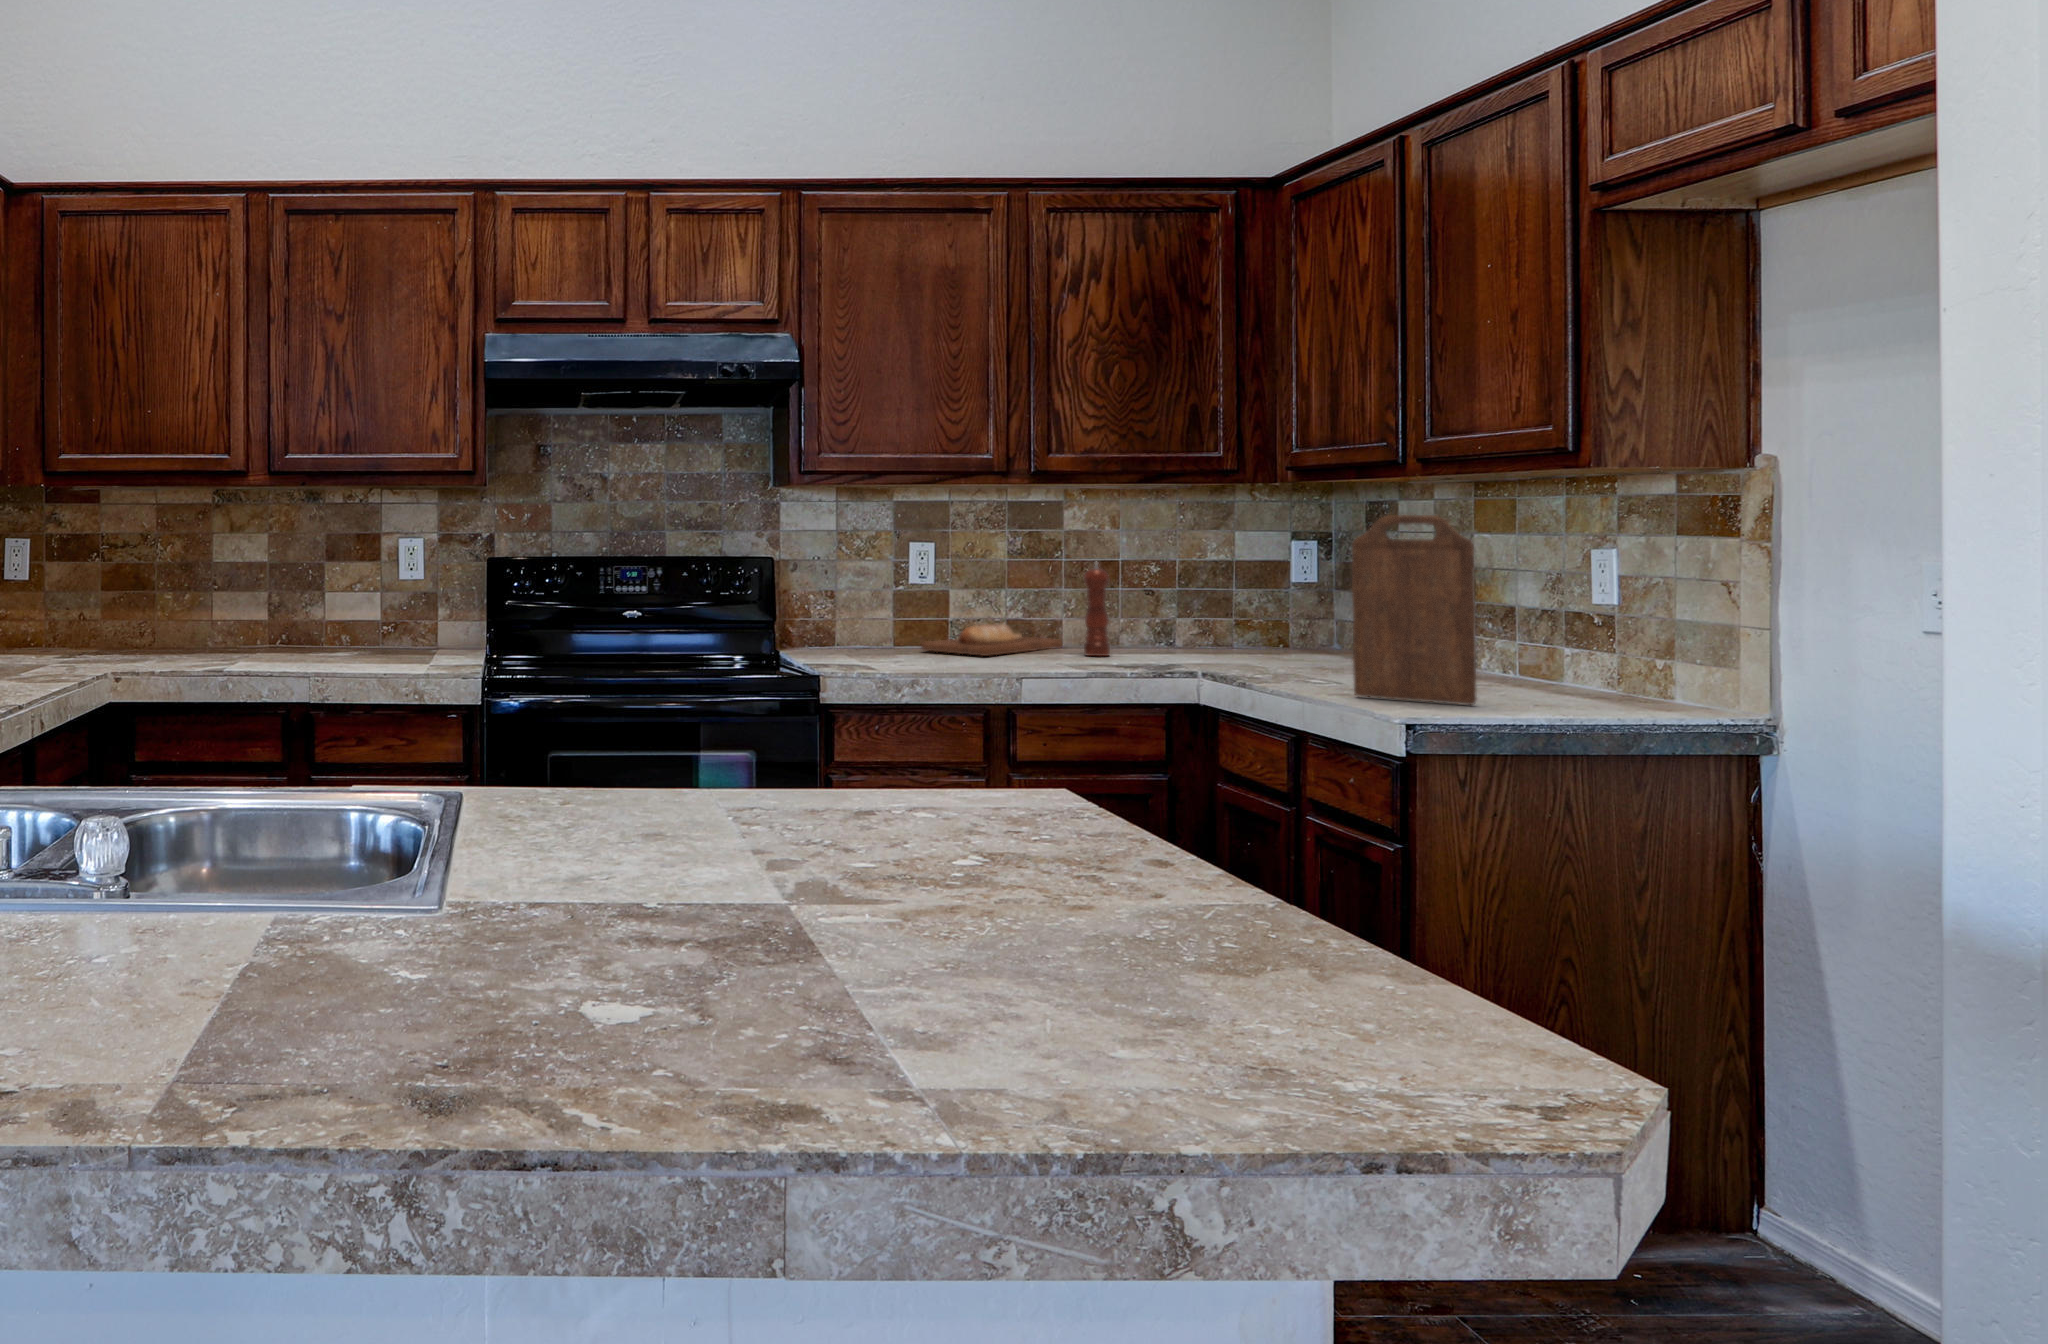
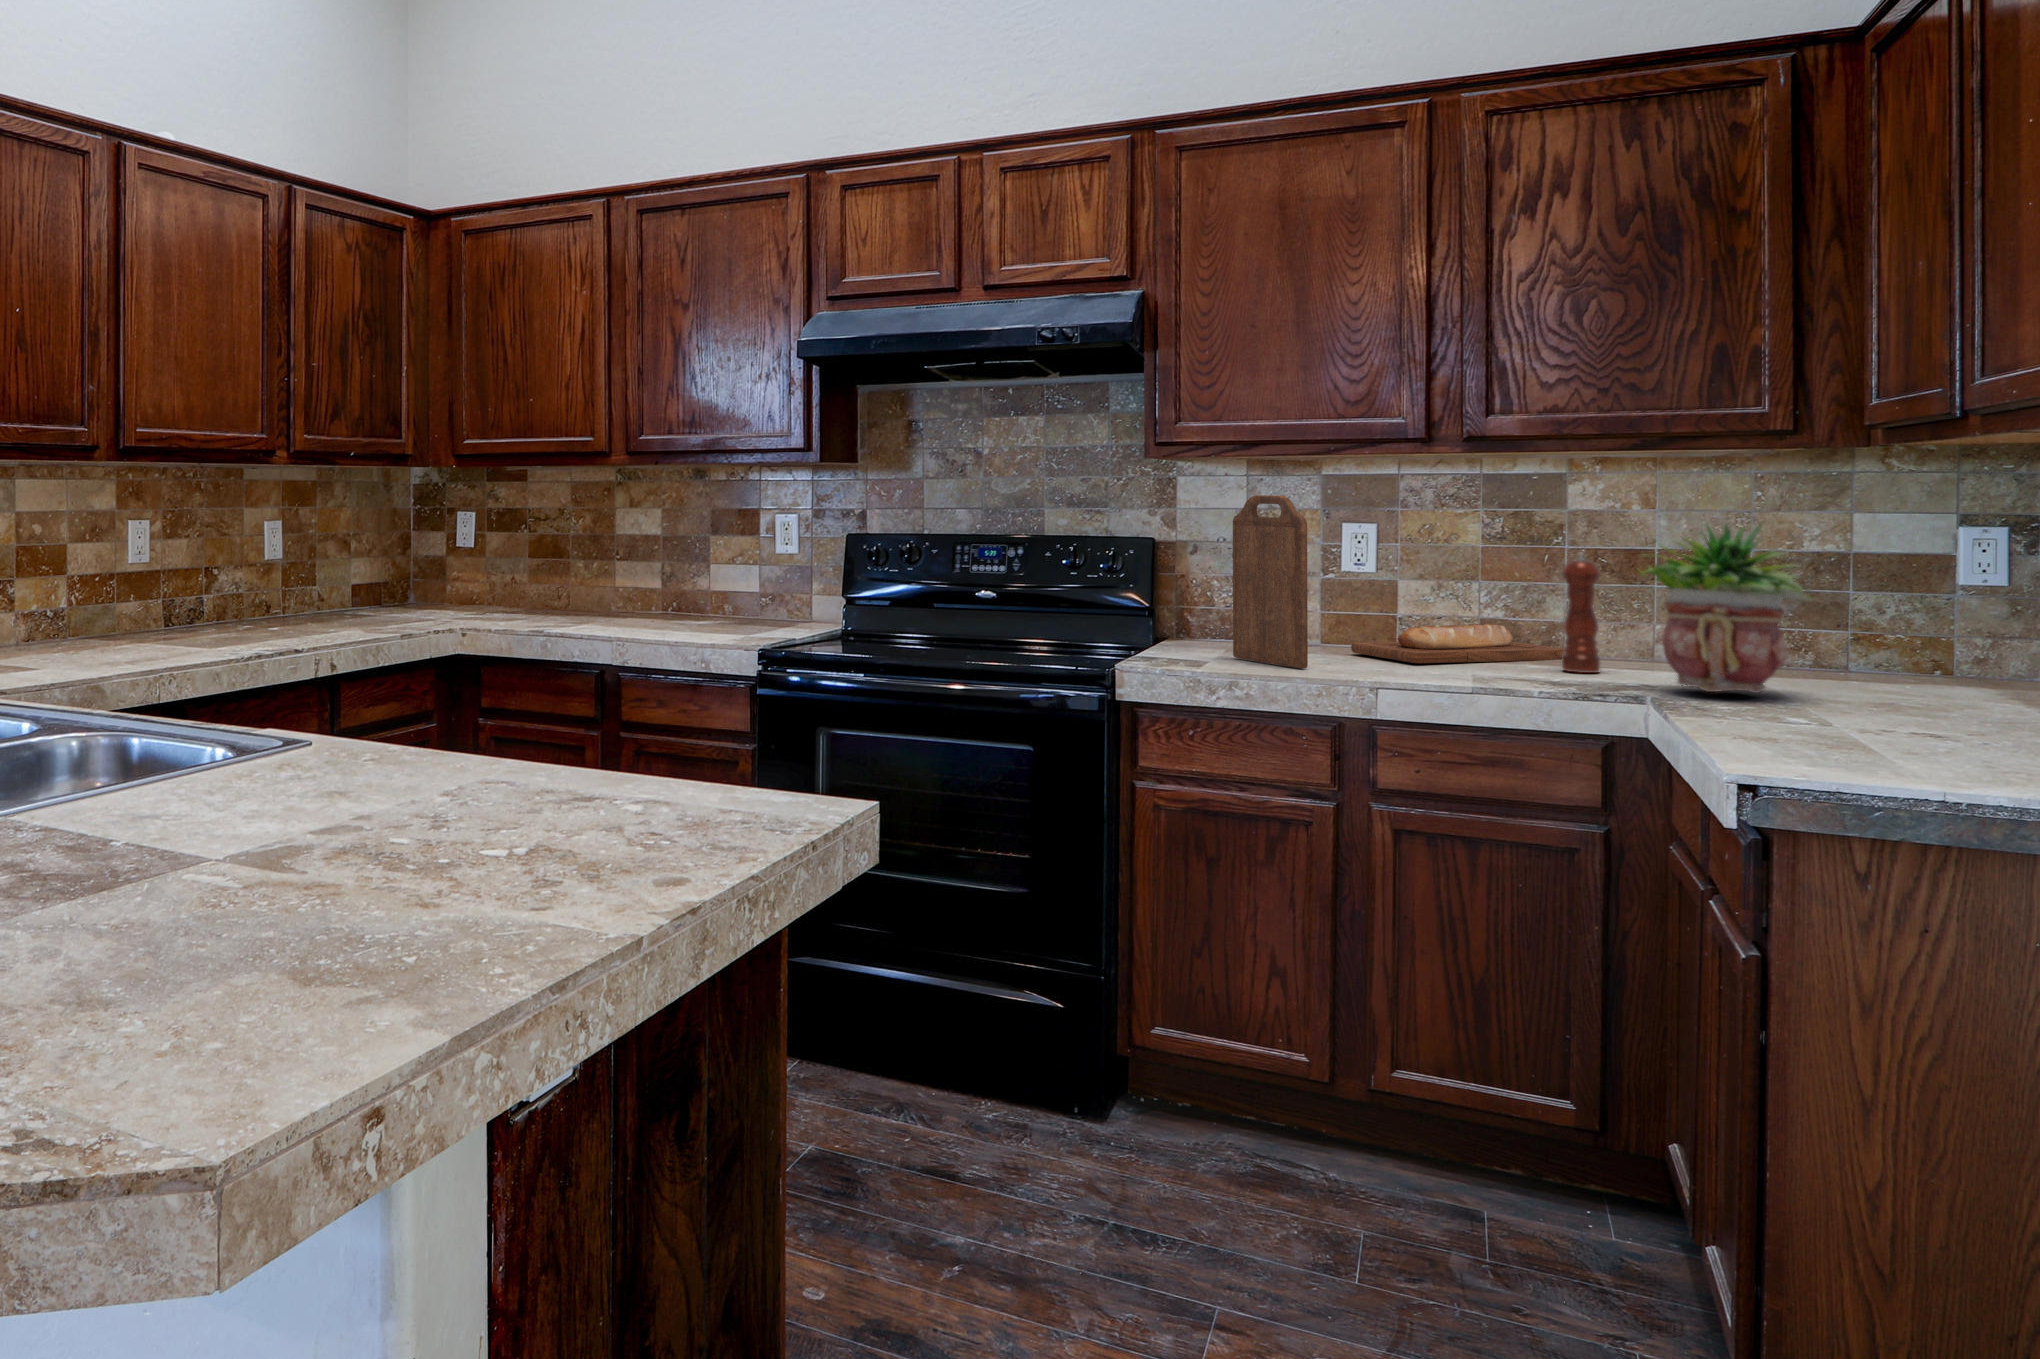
cutting board: present [1352,515,1476,705] -> present [1233,495,1308,669]
potted plant: none [1160,535,1278,664] -> present [1640,524,1814,693]

